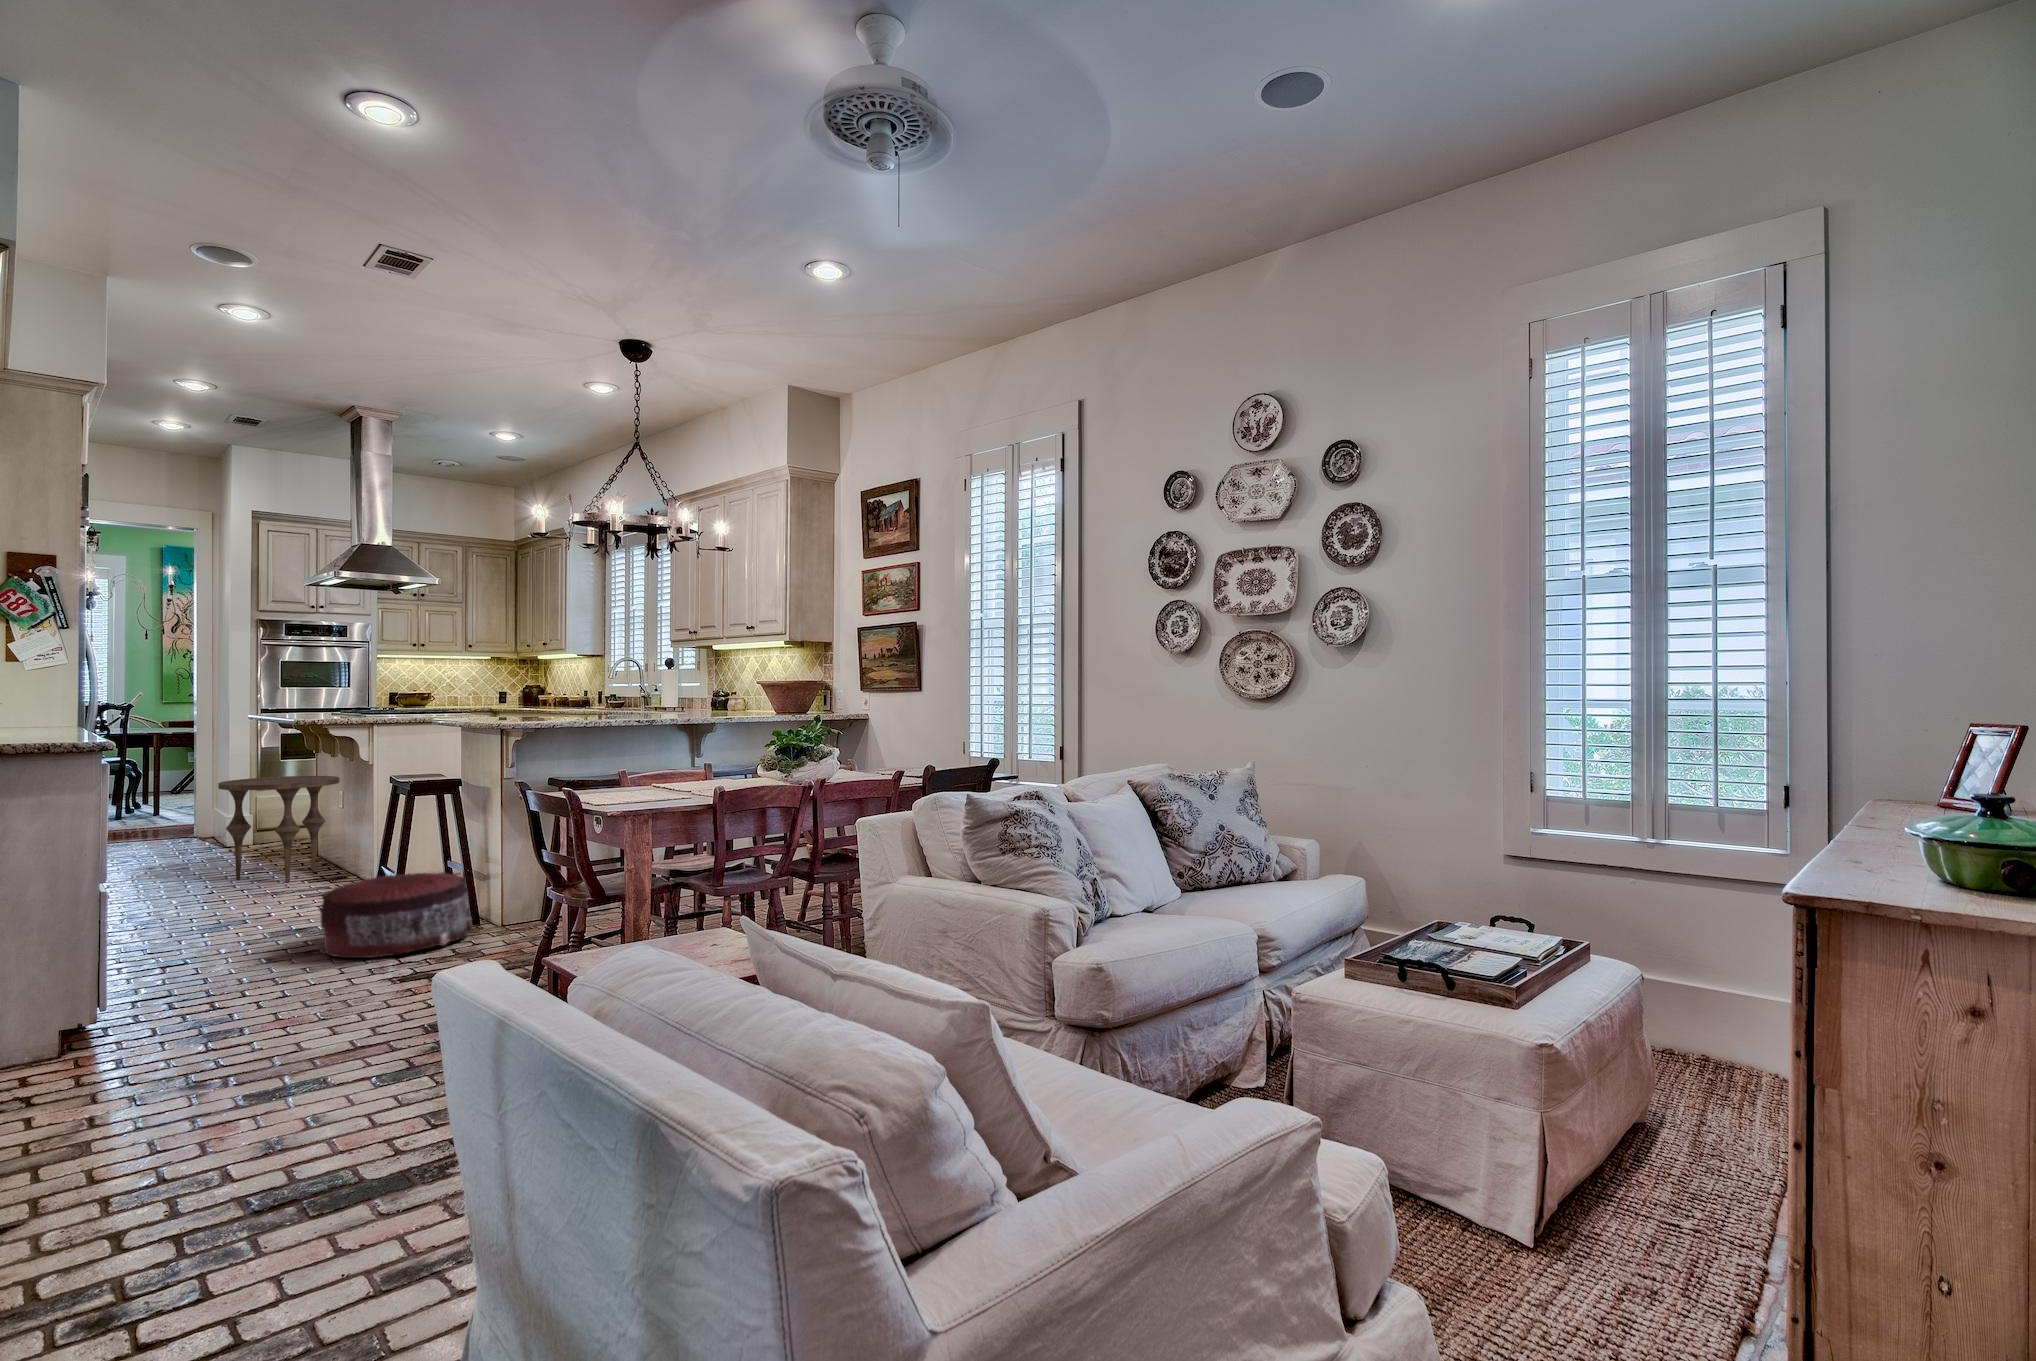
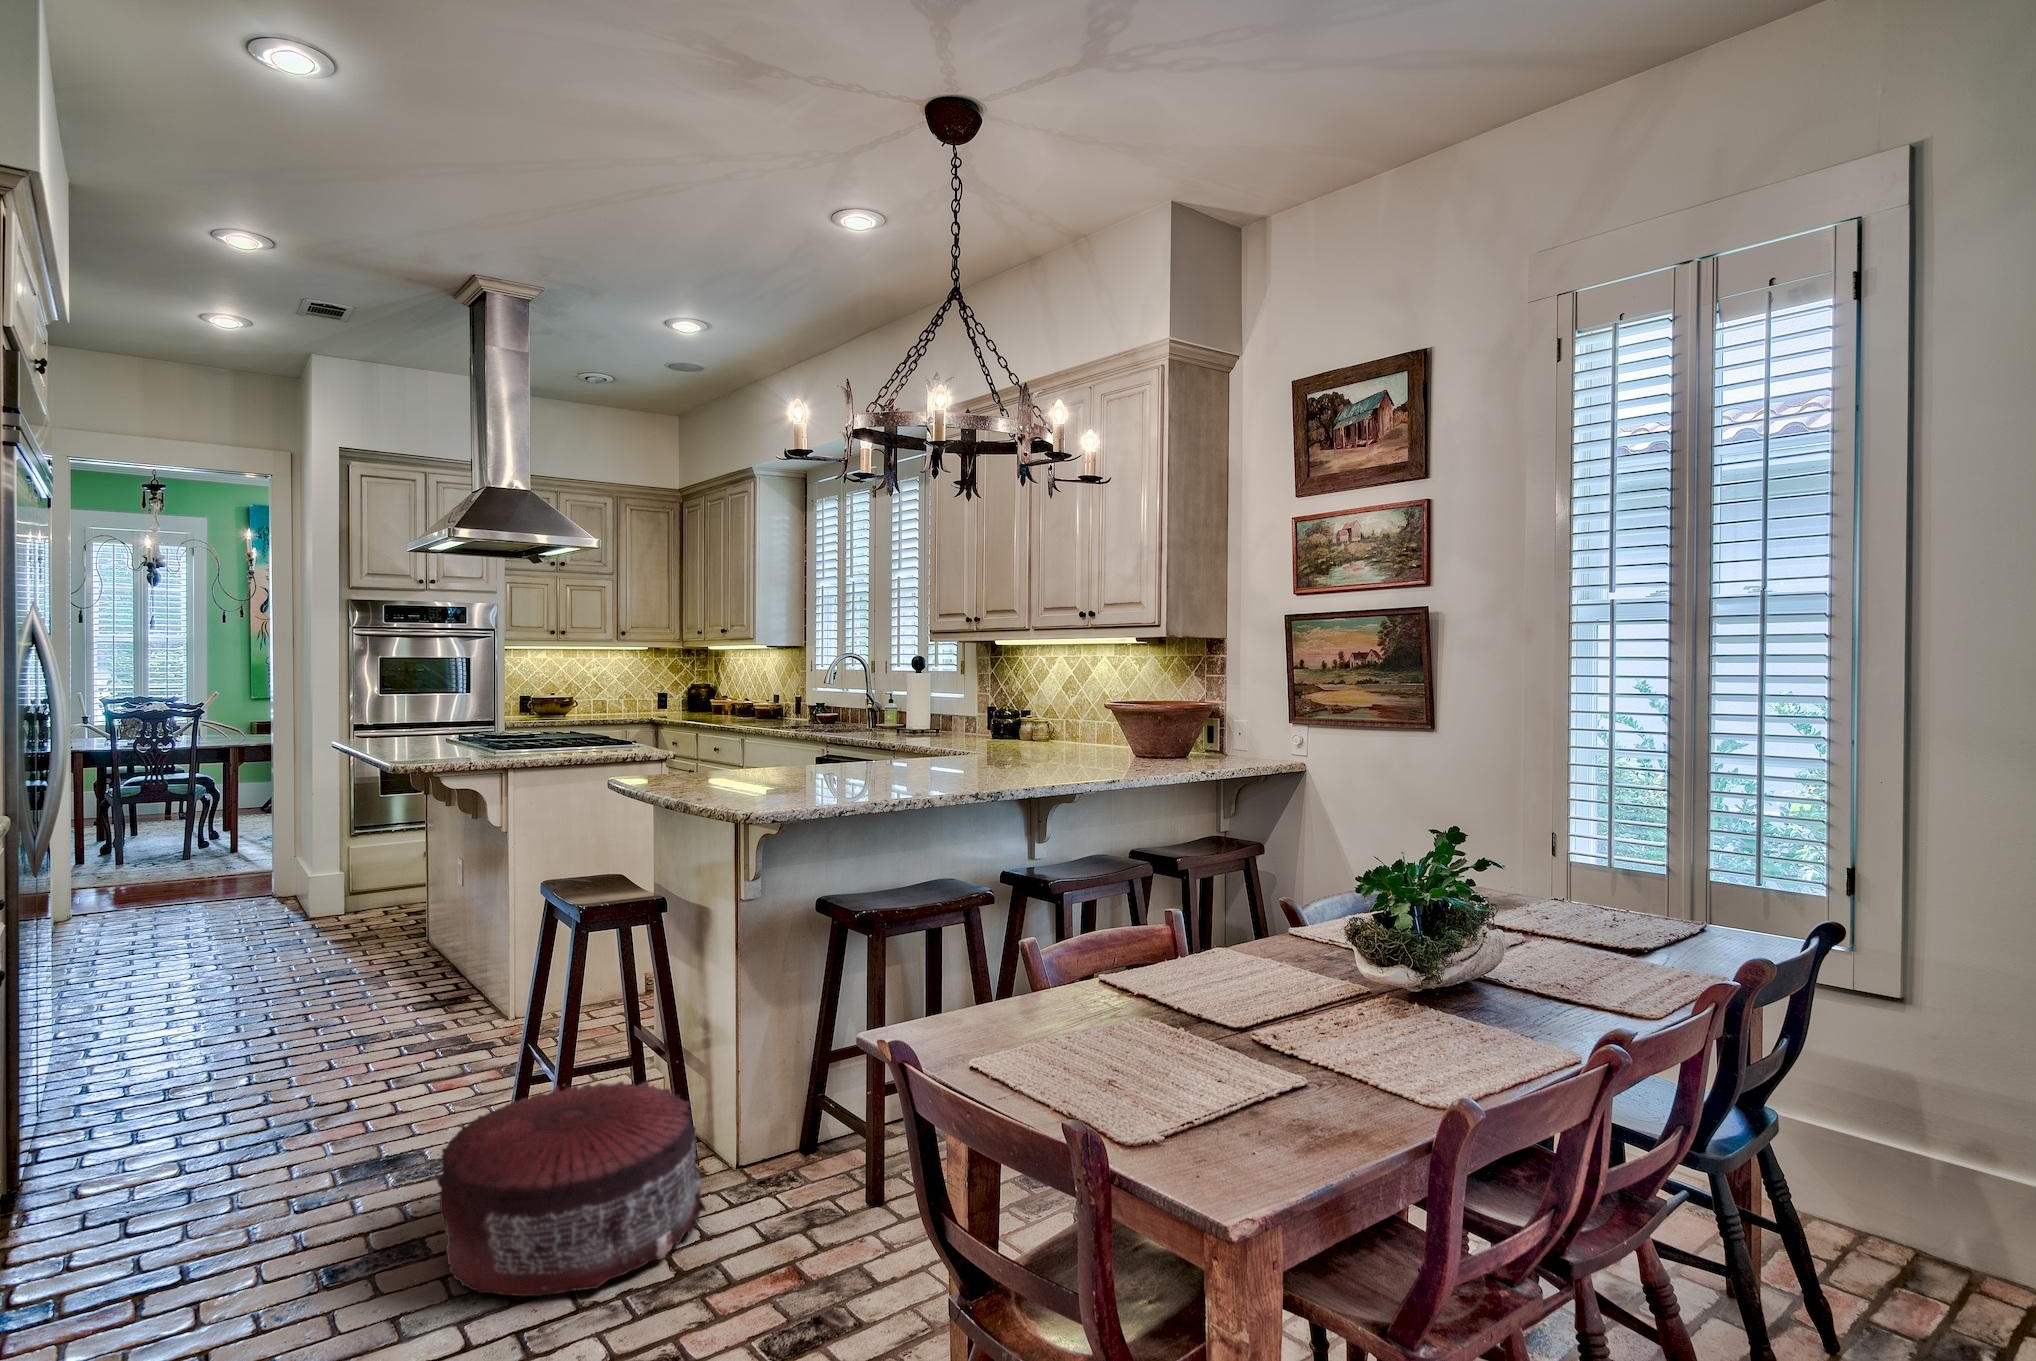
side table: present [218,776,340,882] -> none [287,842,461,1018]

